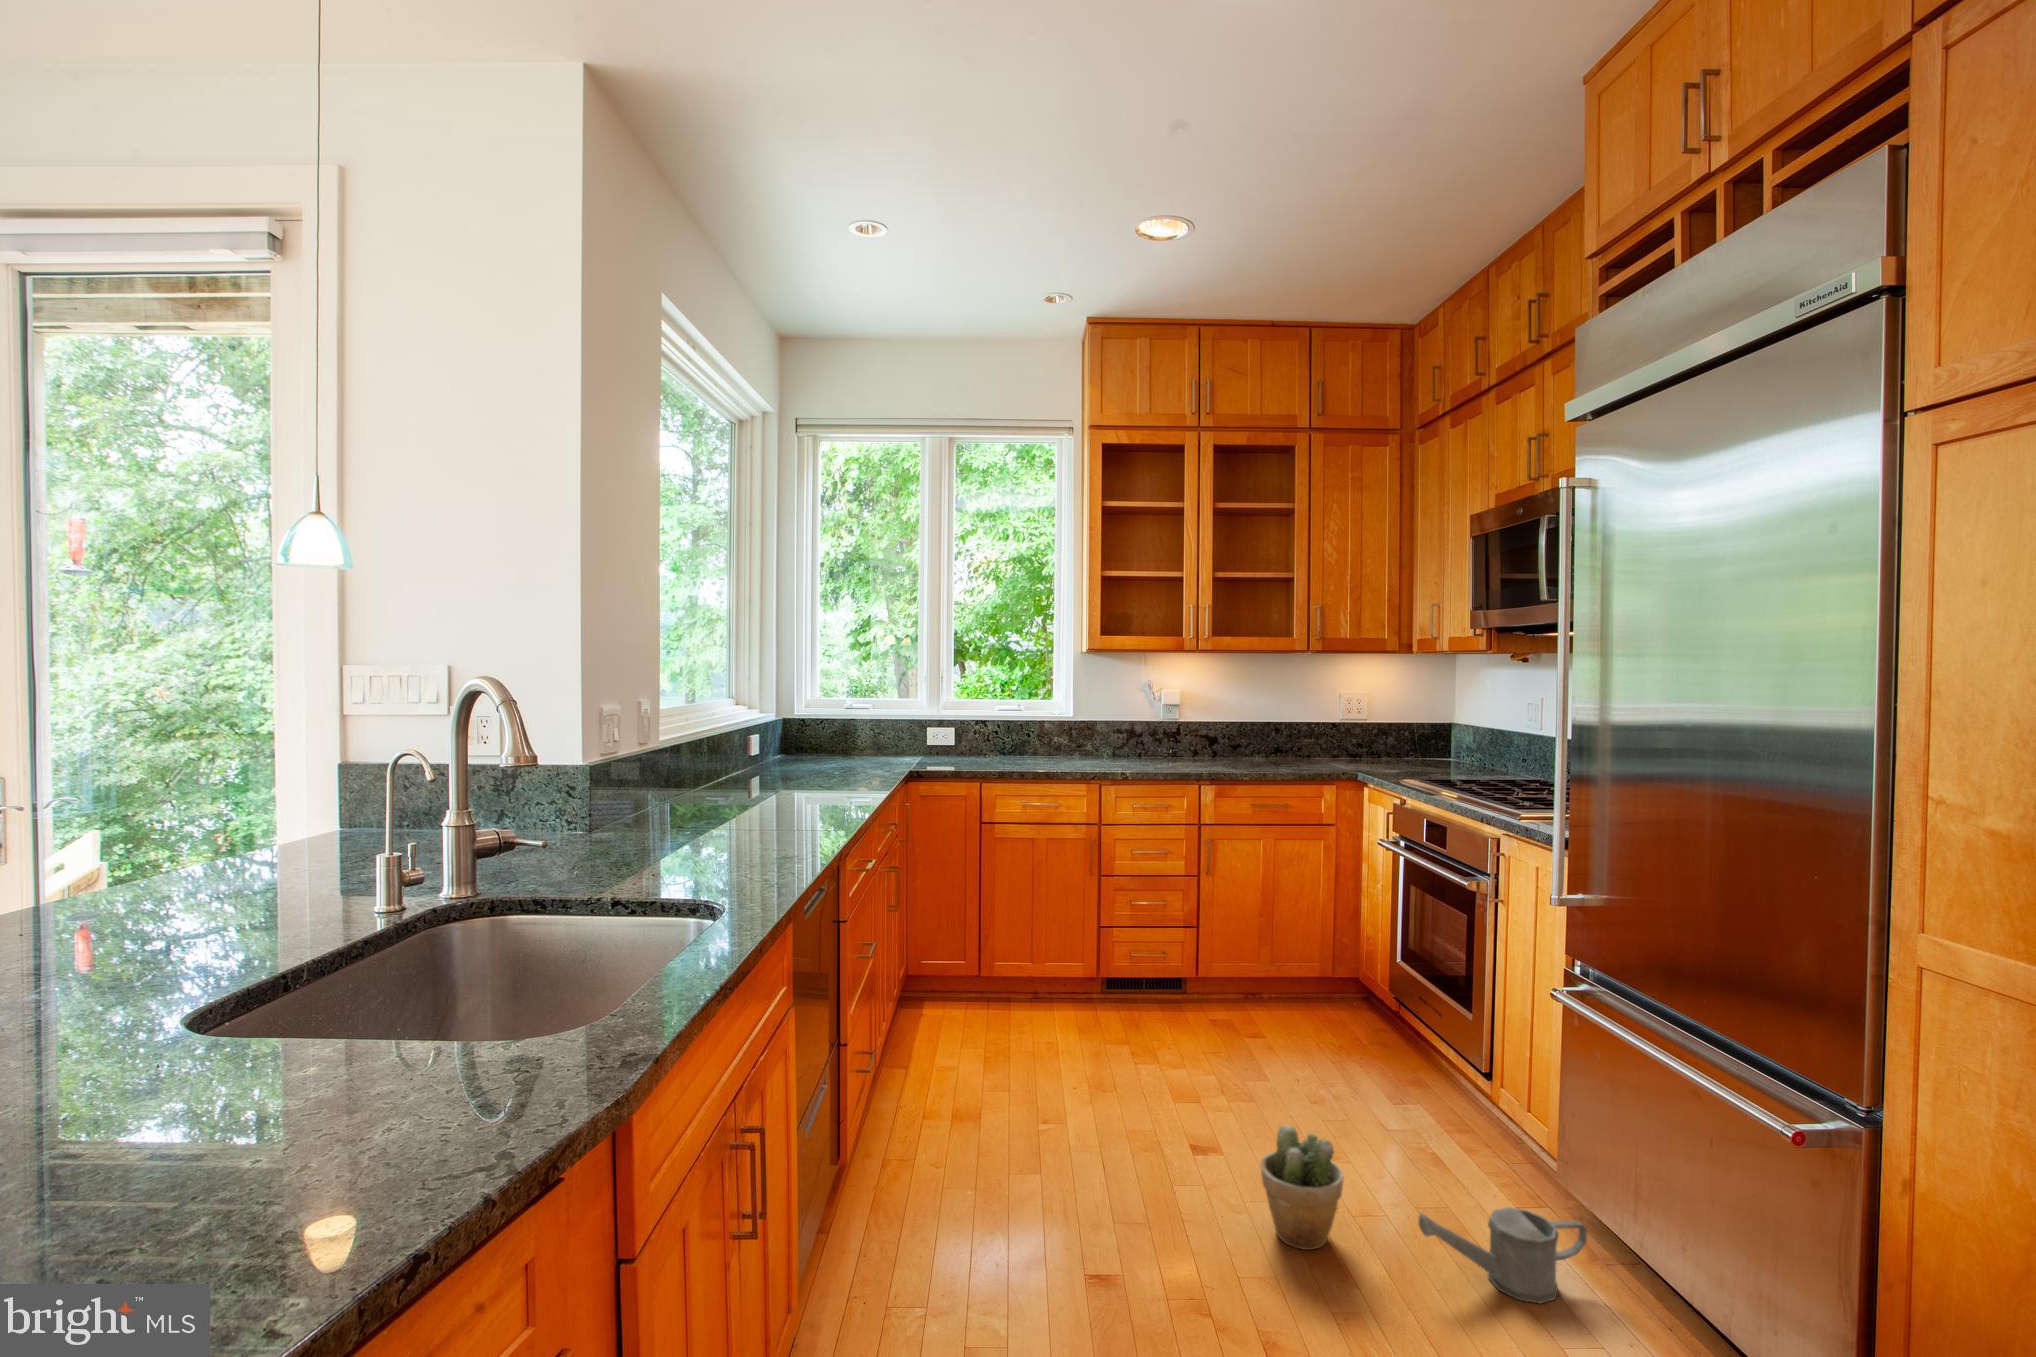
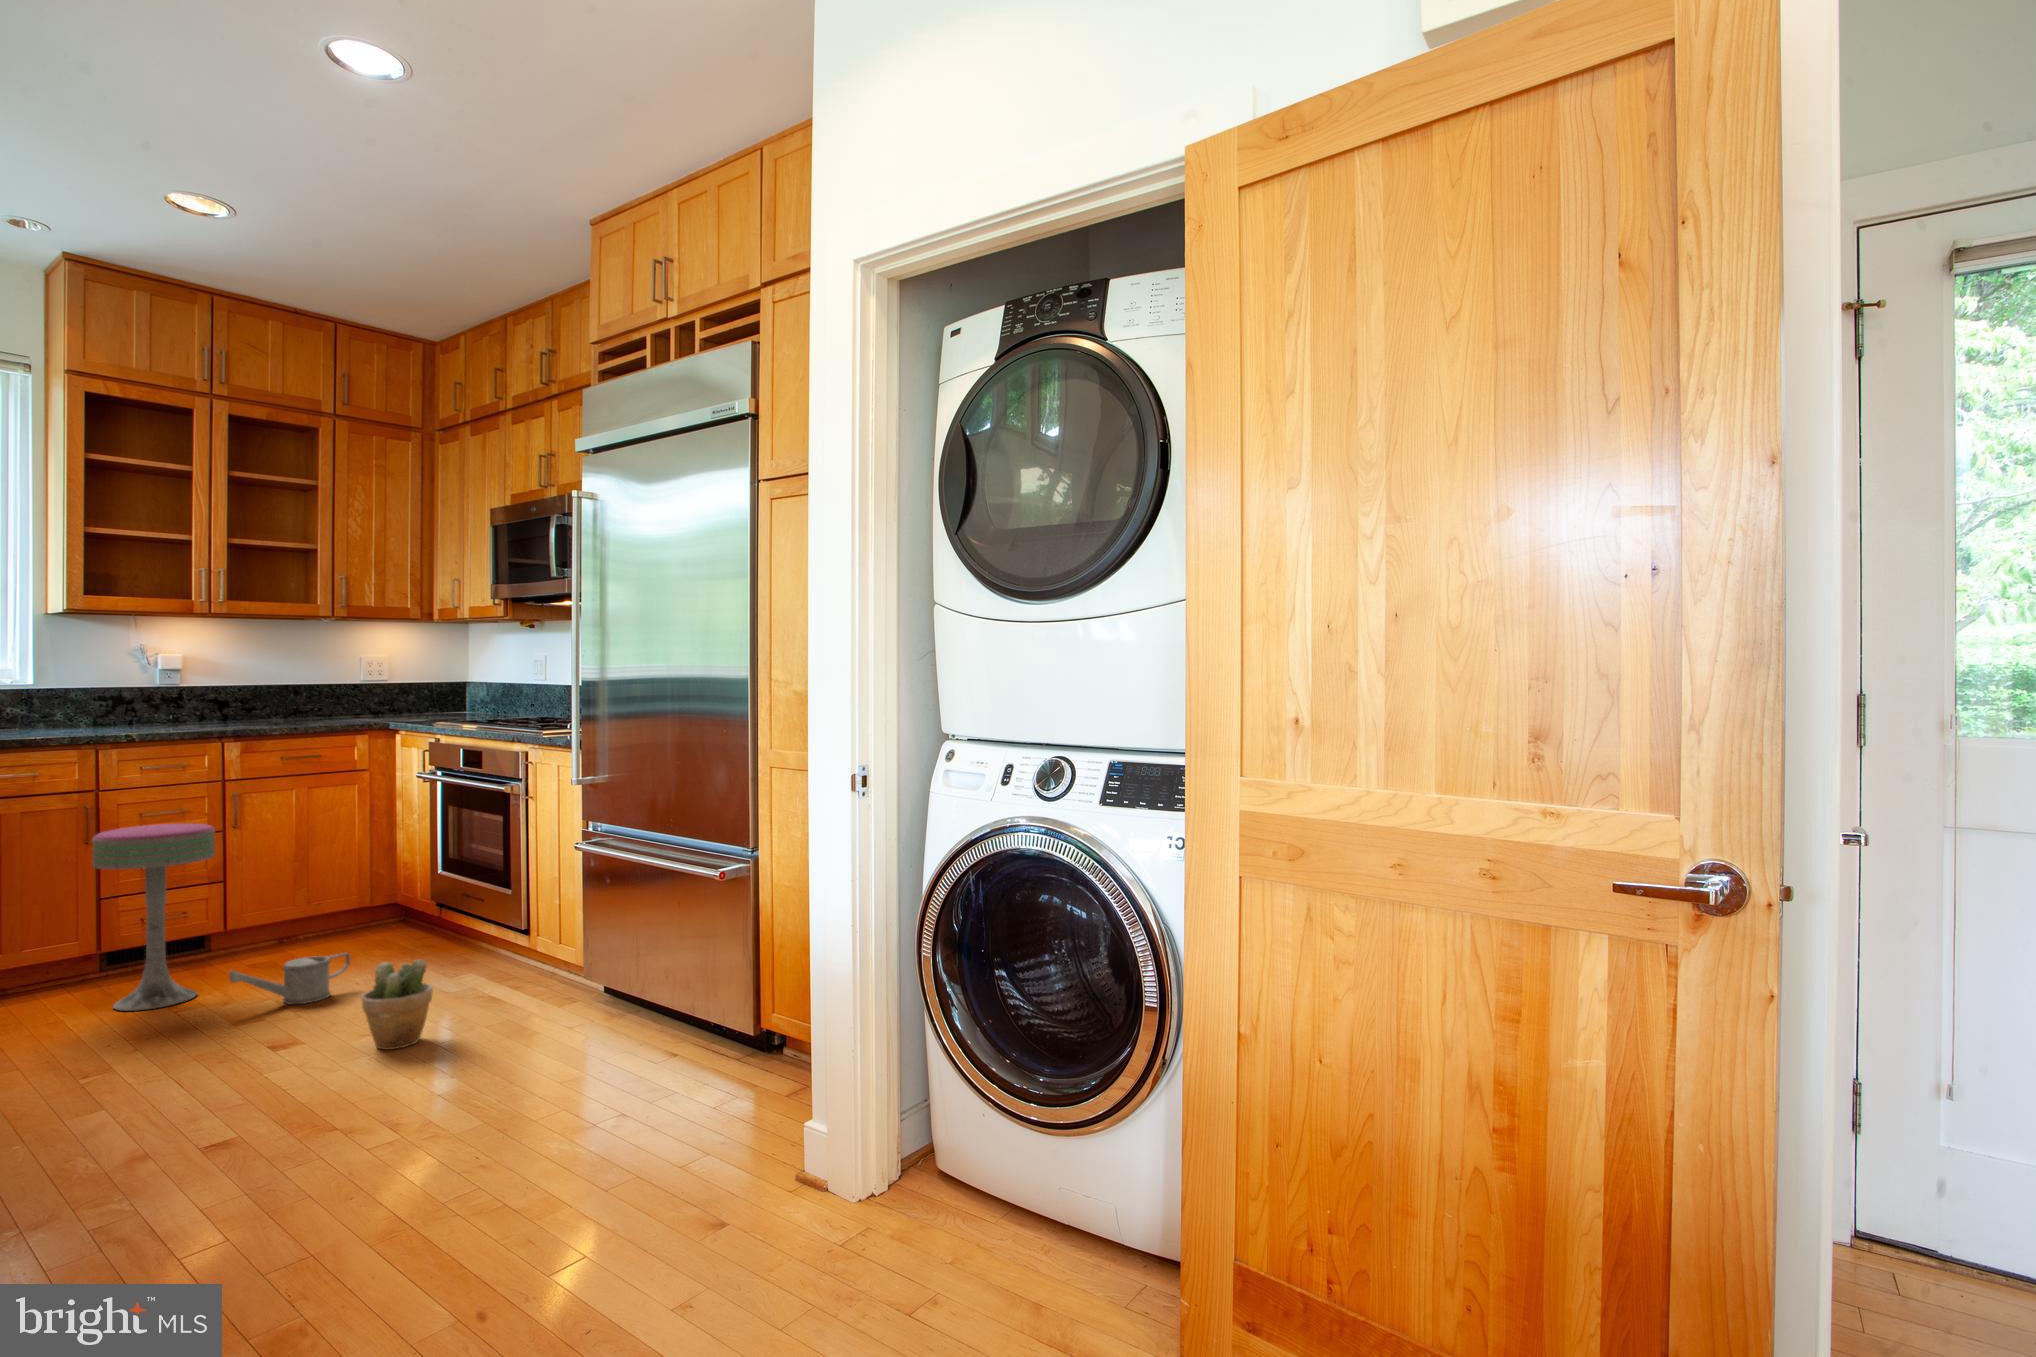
bar stool: none [1084,867,1177,1056] -> present [92,824,215,1011]
watering can: present [1418,1207,1587,1304] -> present [229,953,350,1004]

